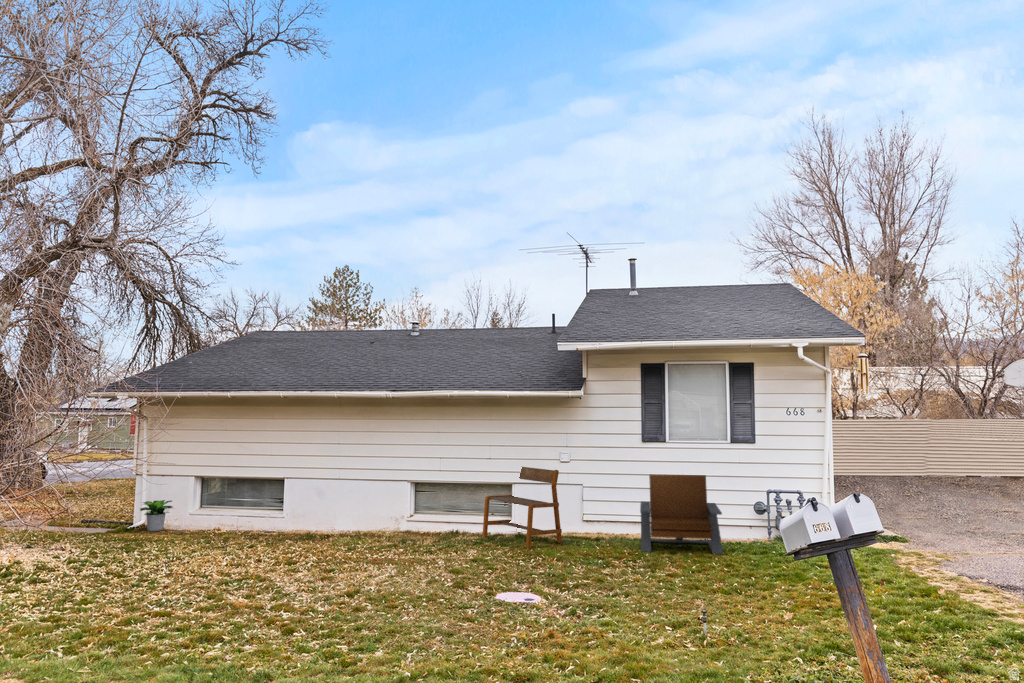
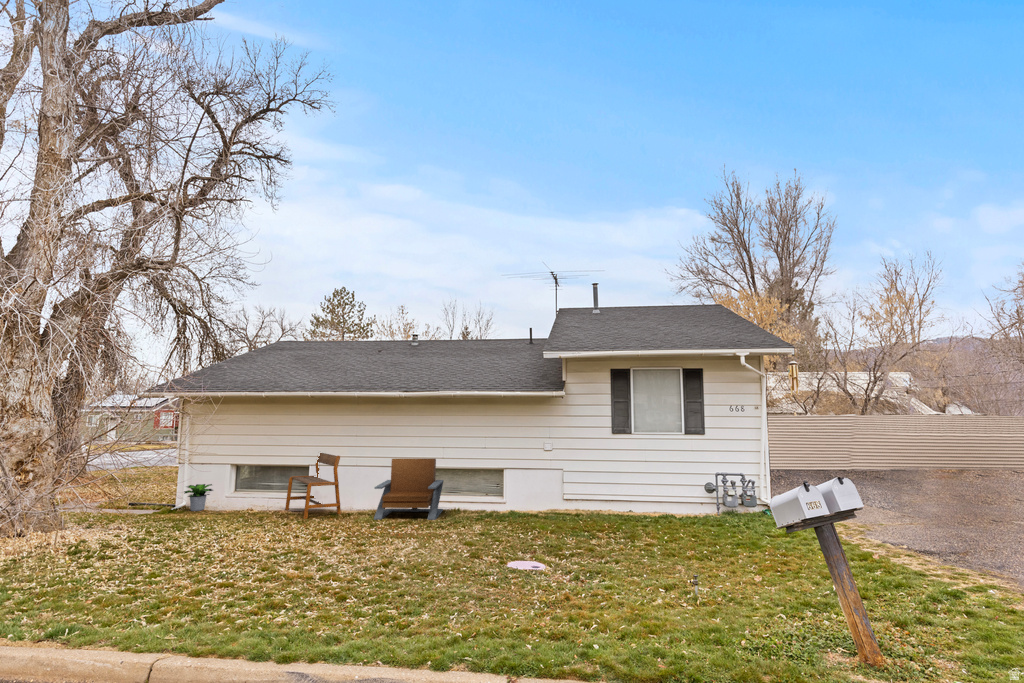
bench: present [483,467,562,549] -> present [285,453,341,519]
lounge chair: present [640,475,723,555] -> present [374,458,444,520]

